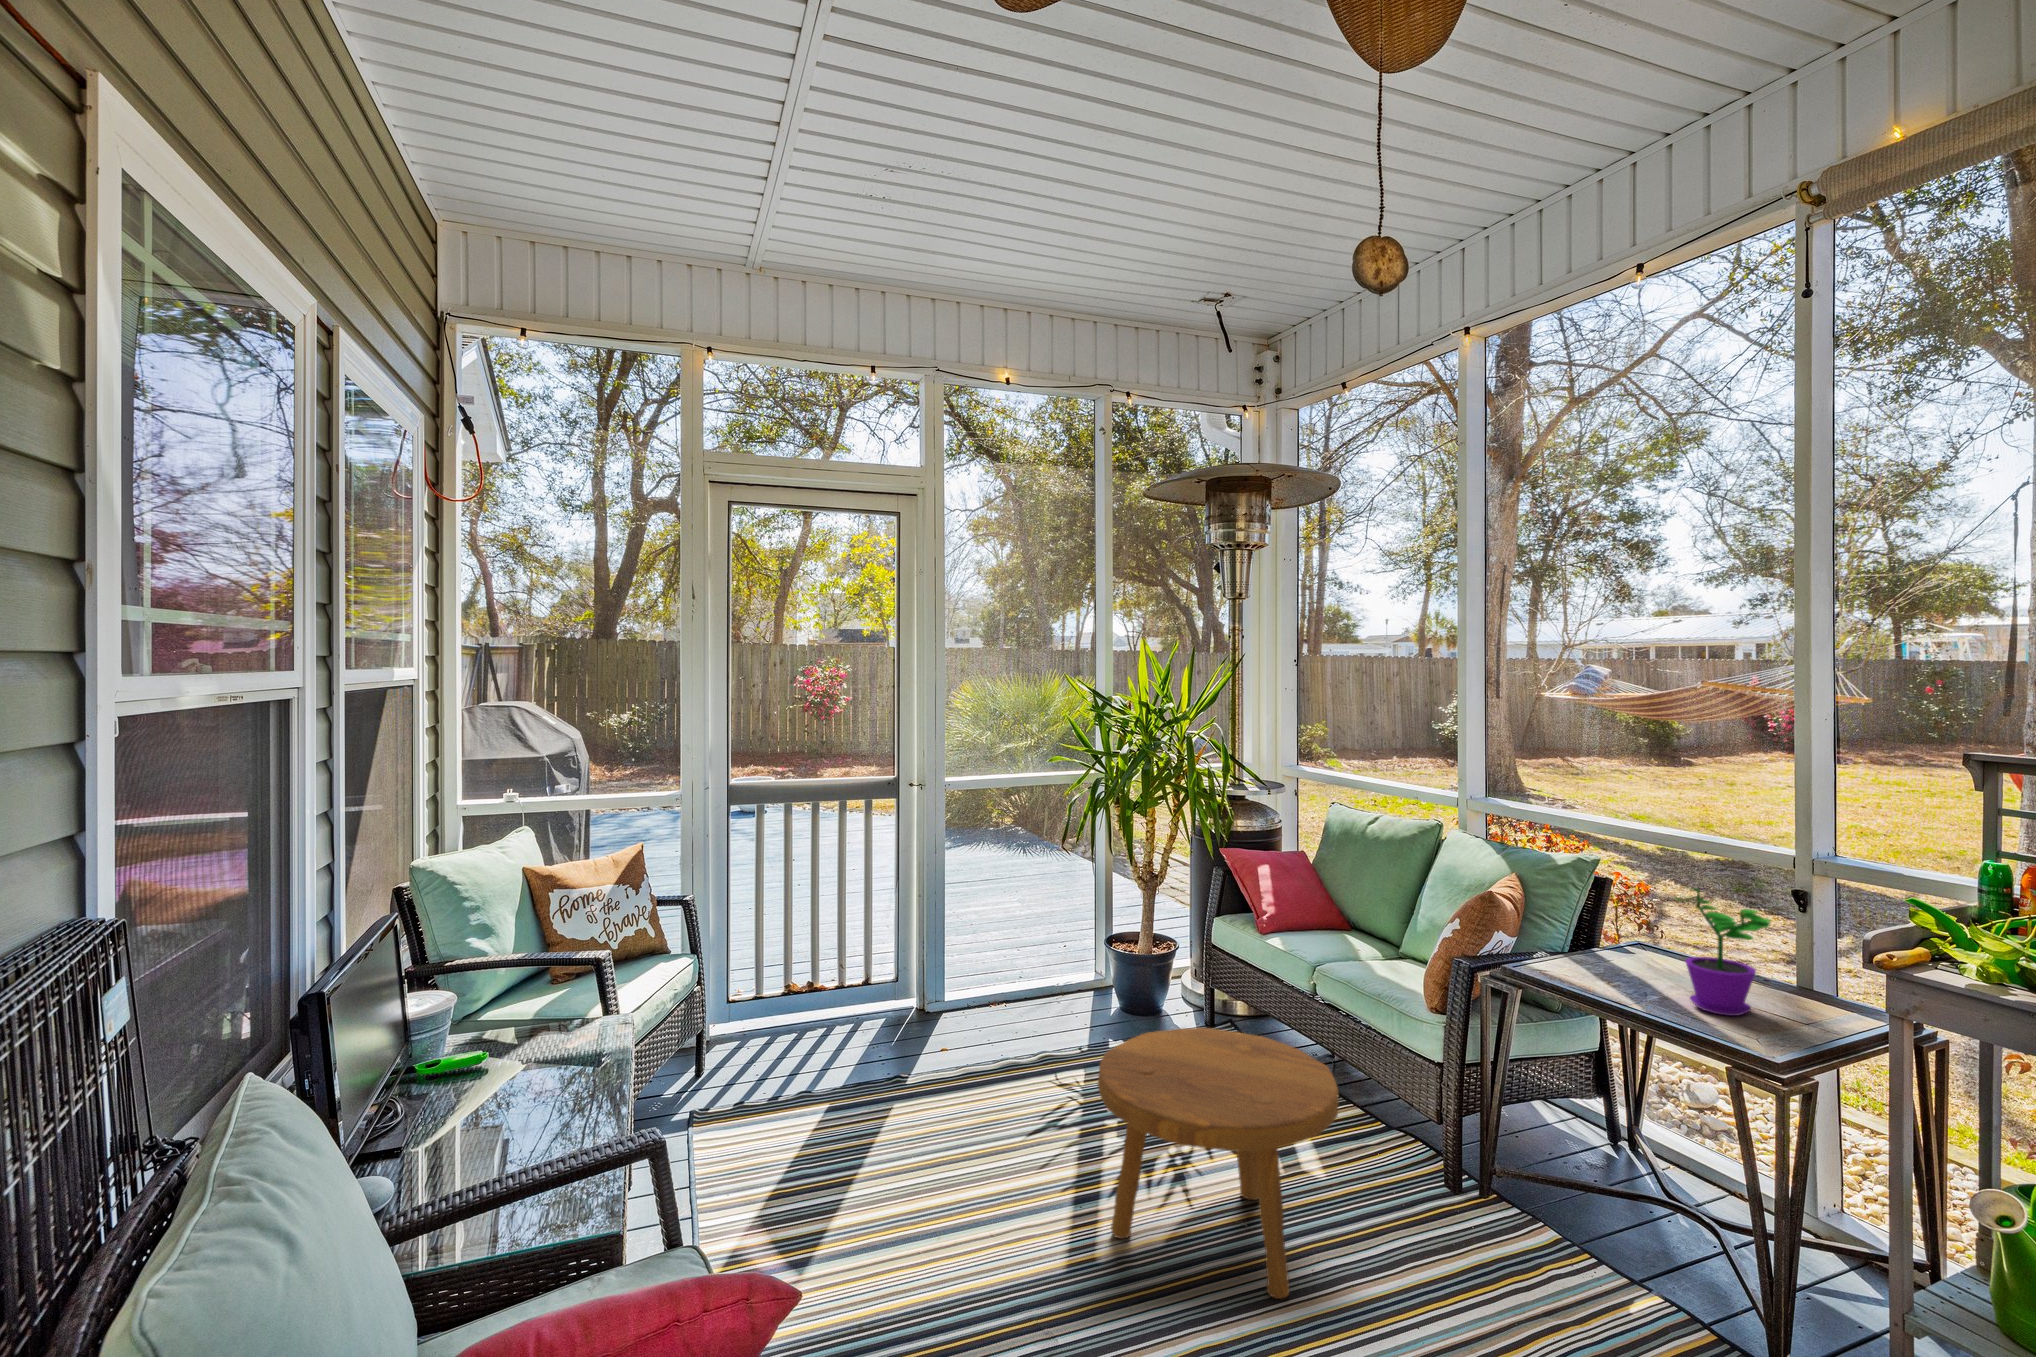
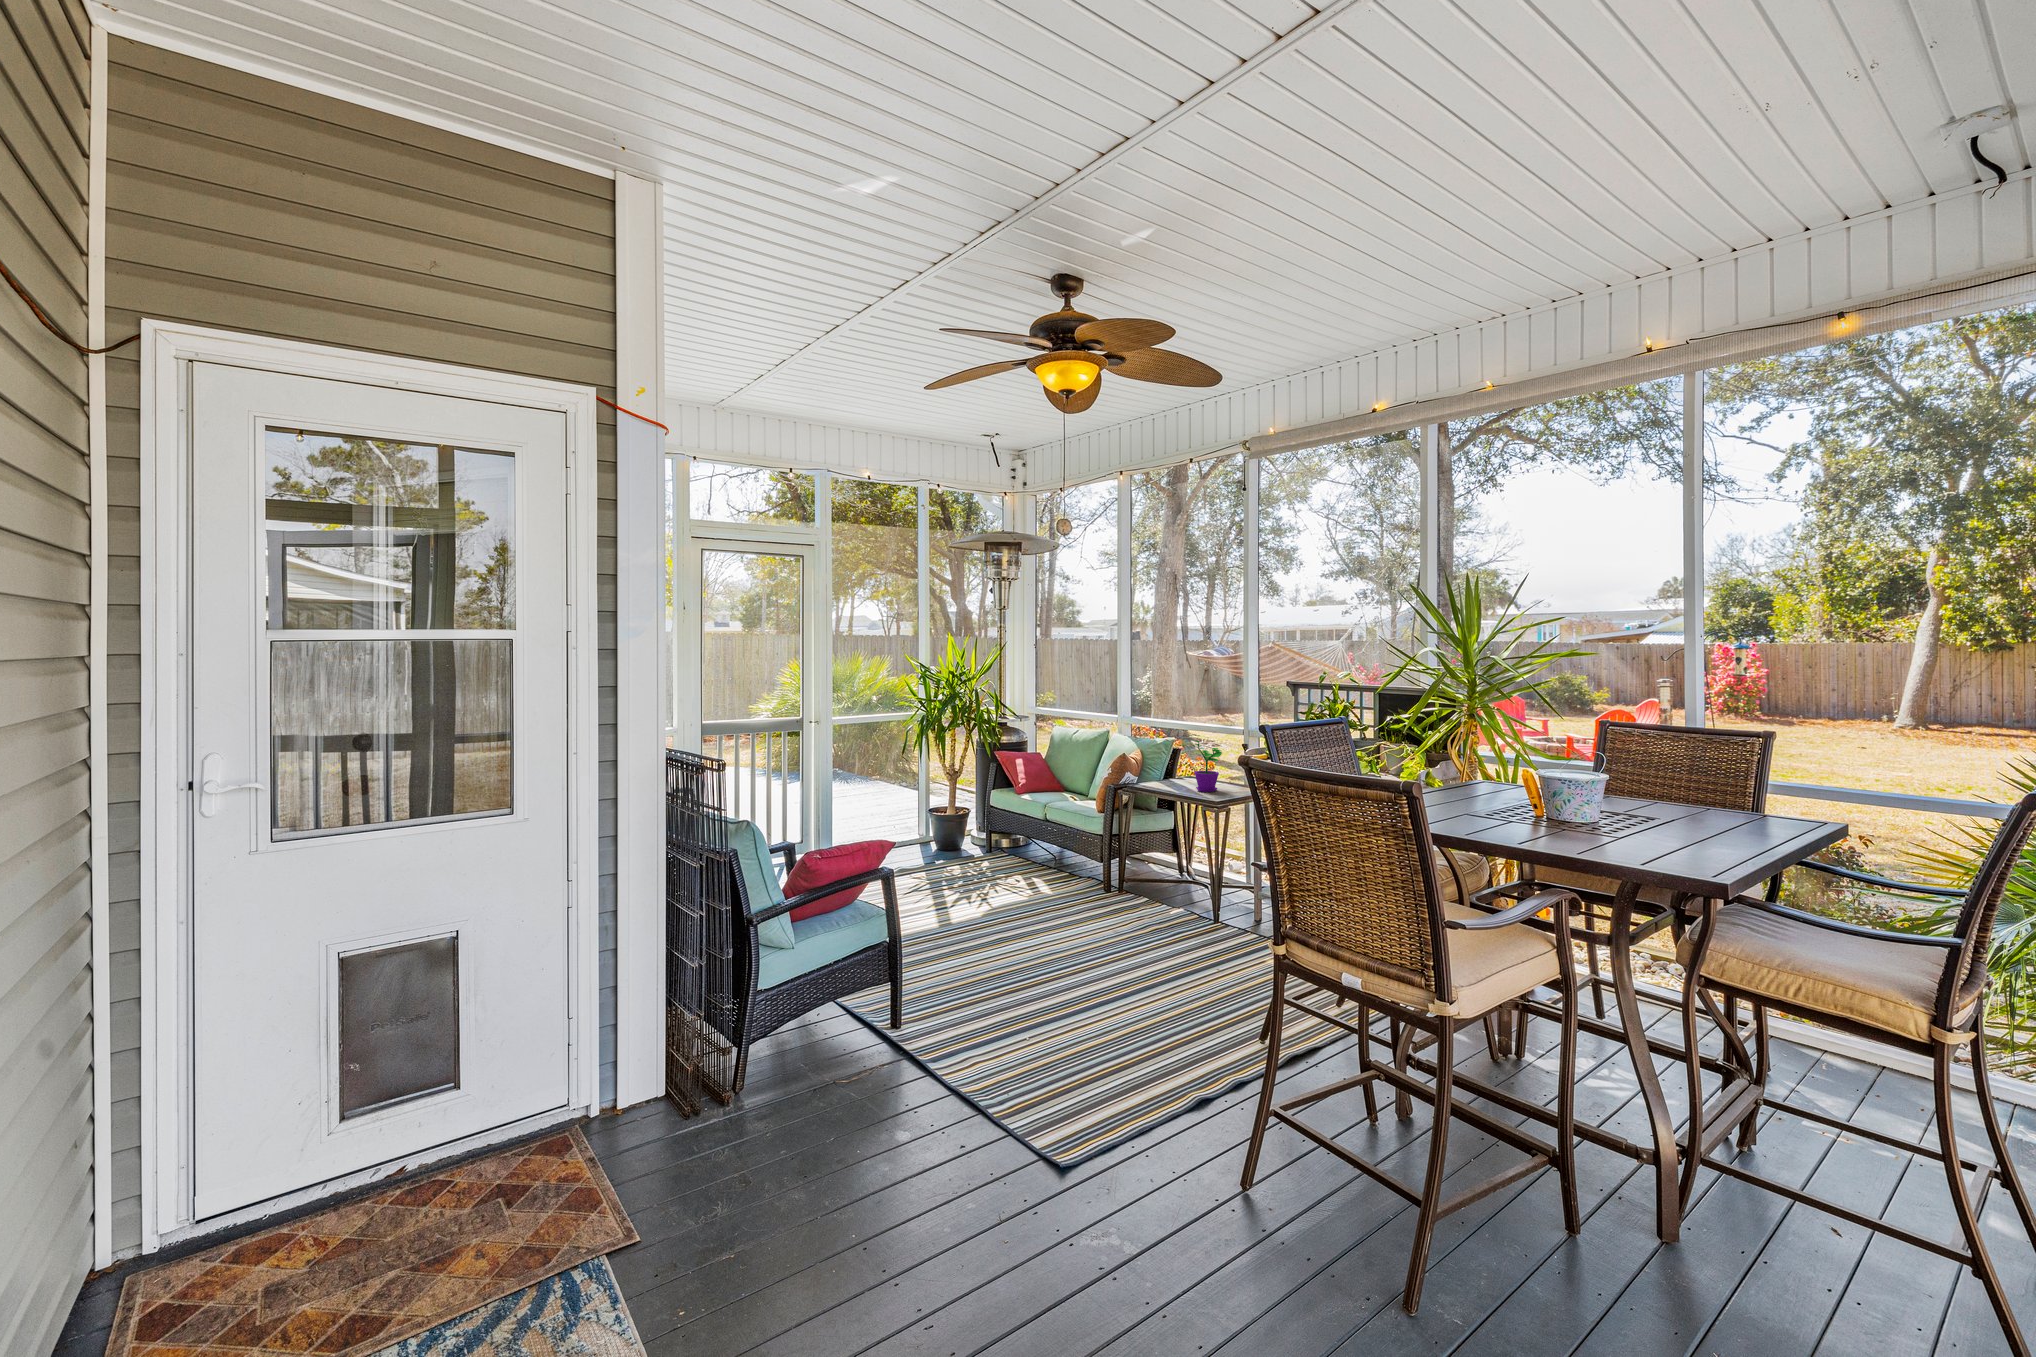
footstool: present [1098,1027,1339,1299] -> none [947,826,1056,926]

